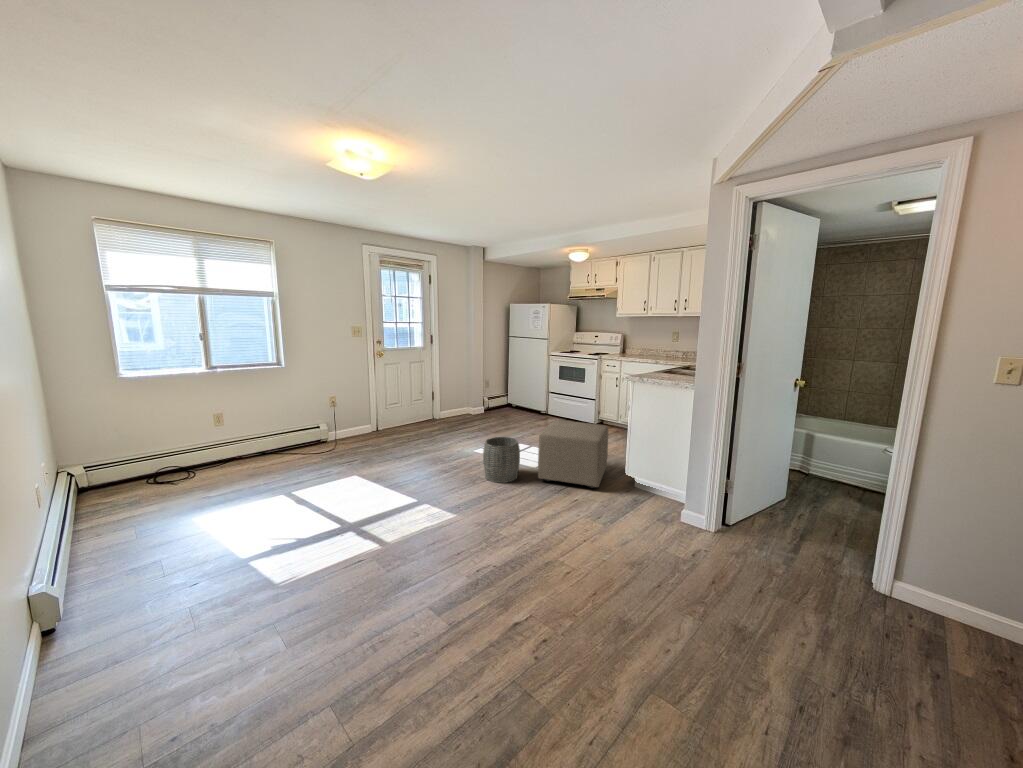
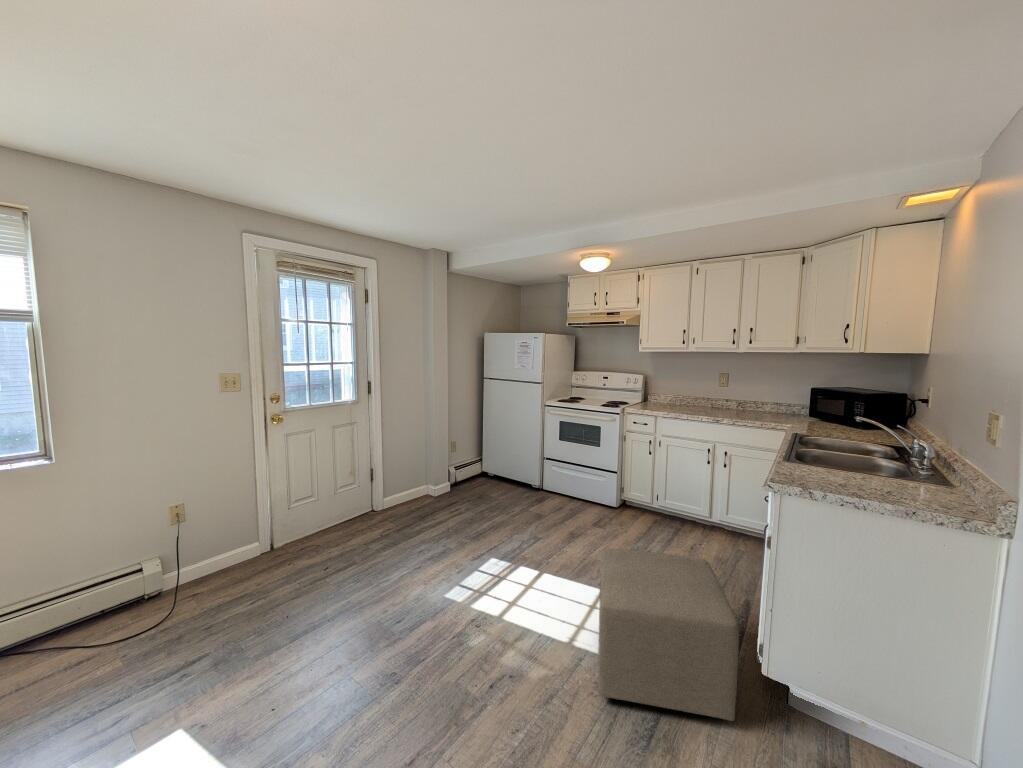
woven basket: present [483,437,520,483] -> none [481,597,556,717]

